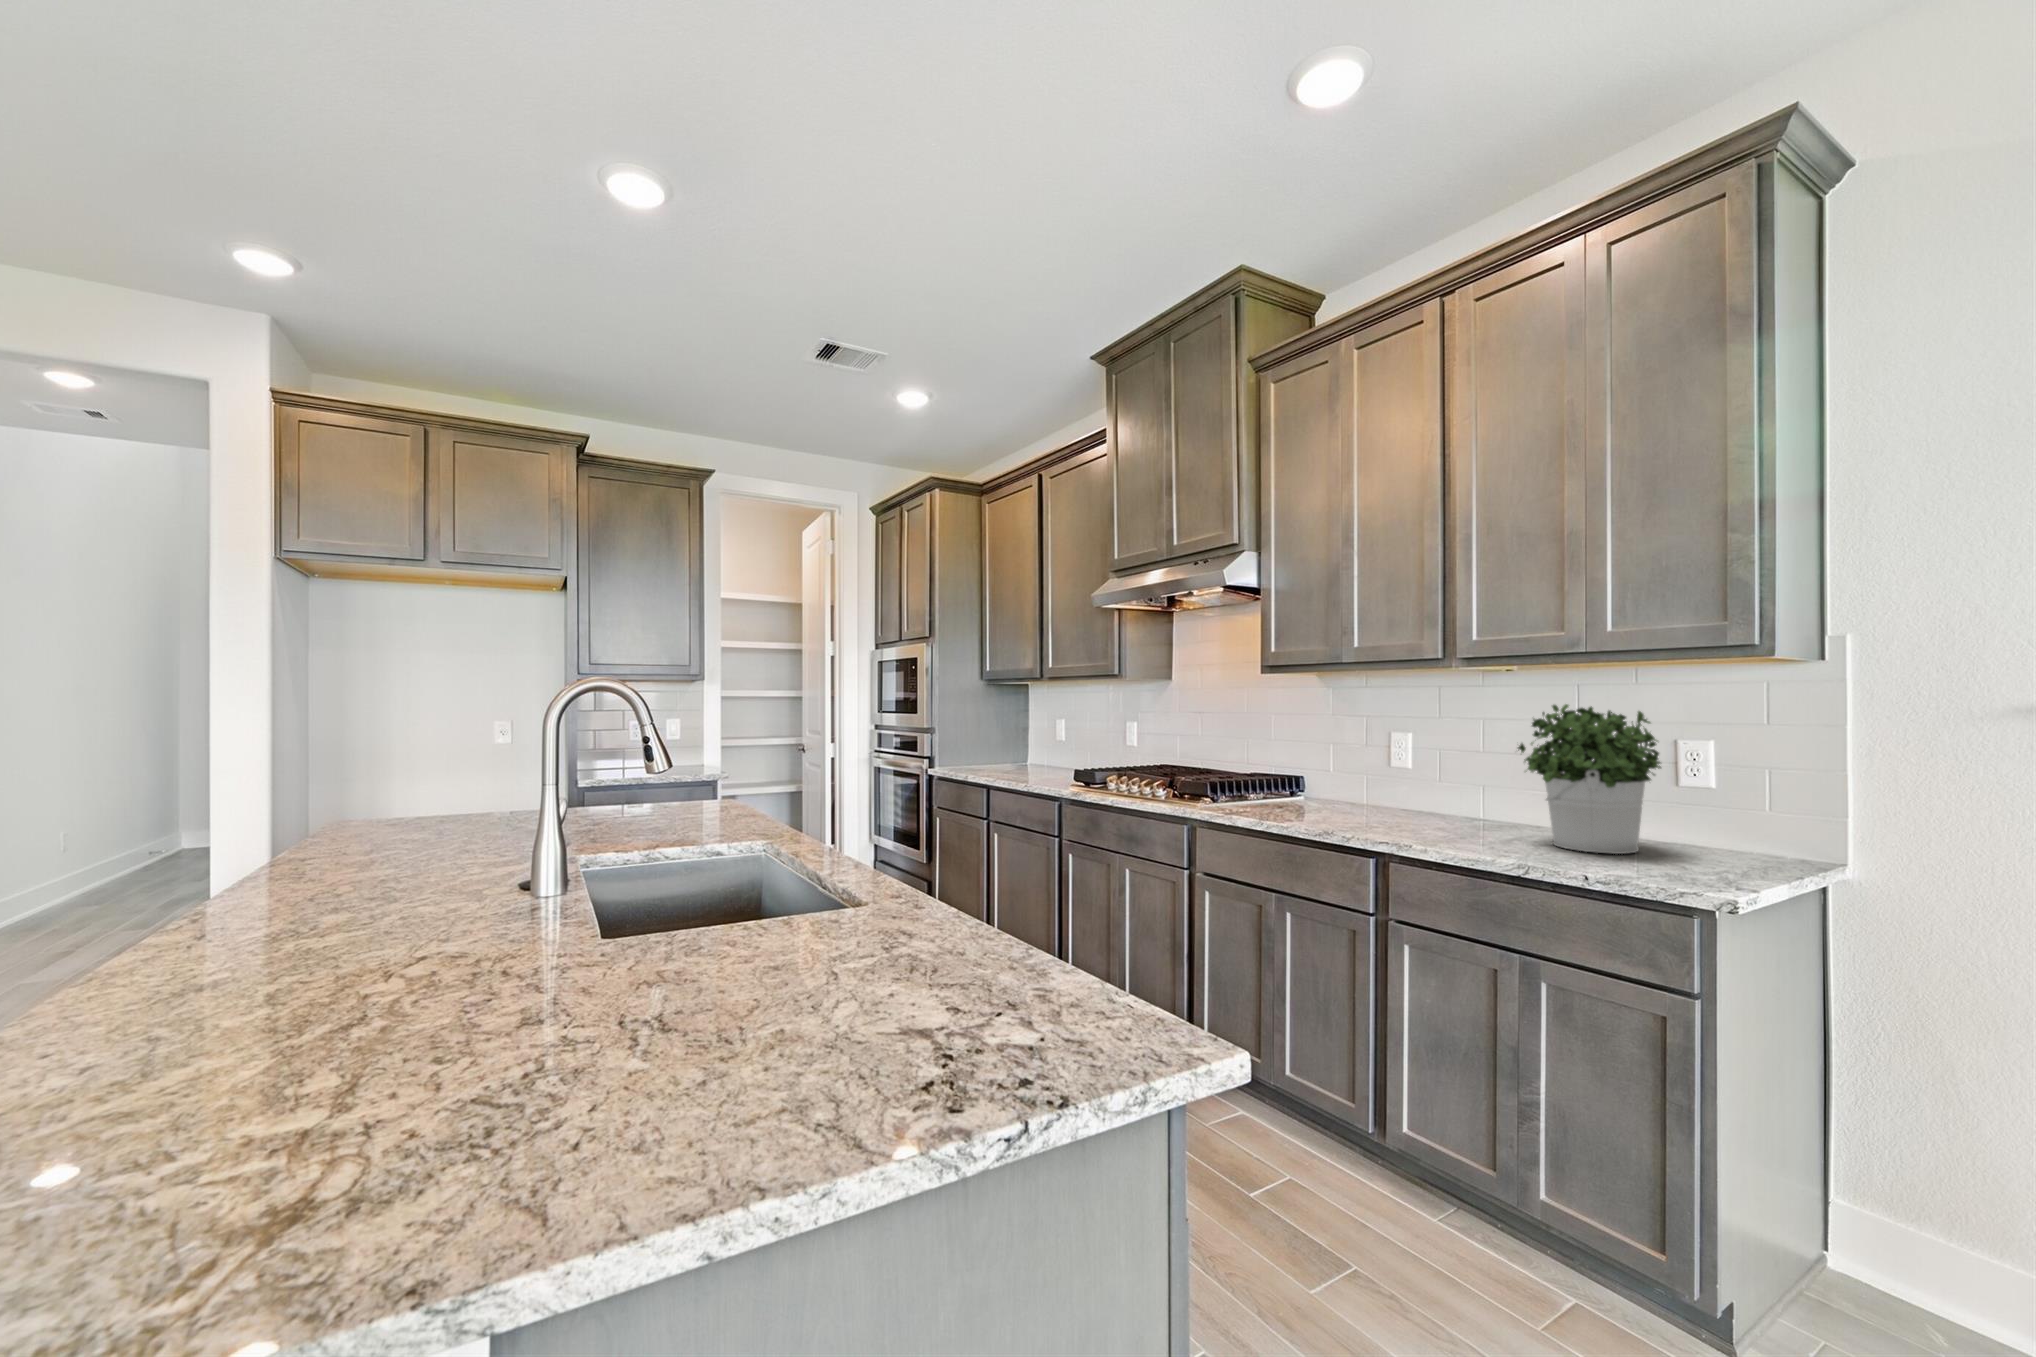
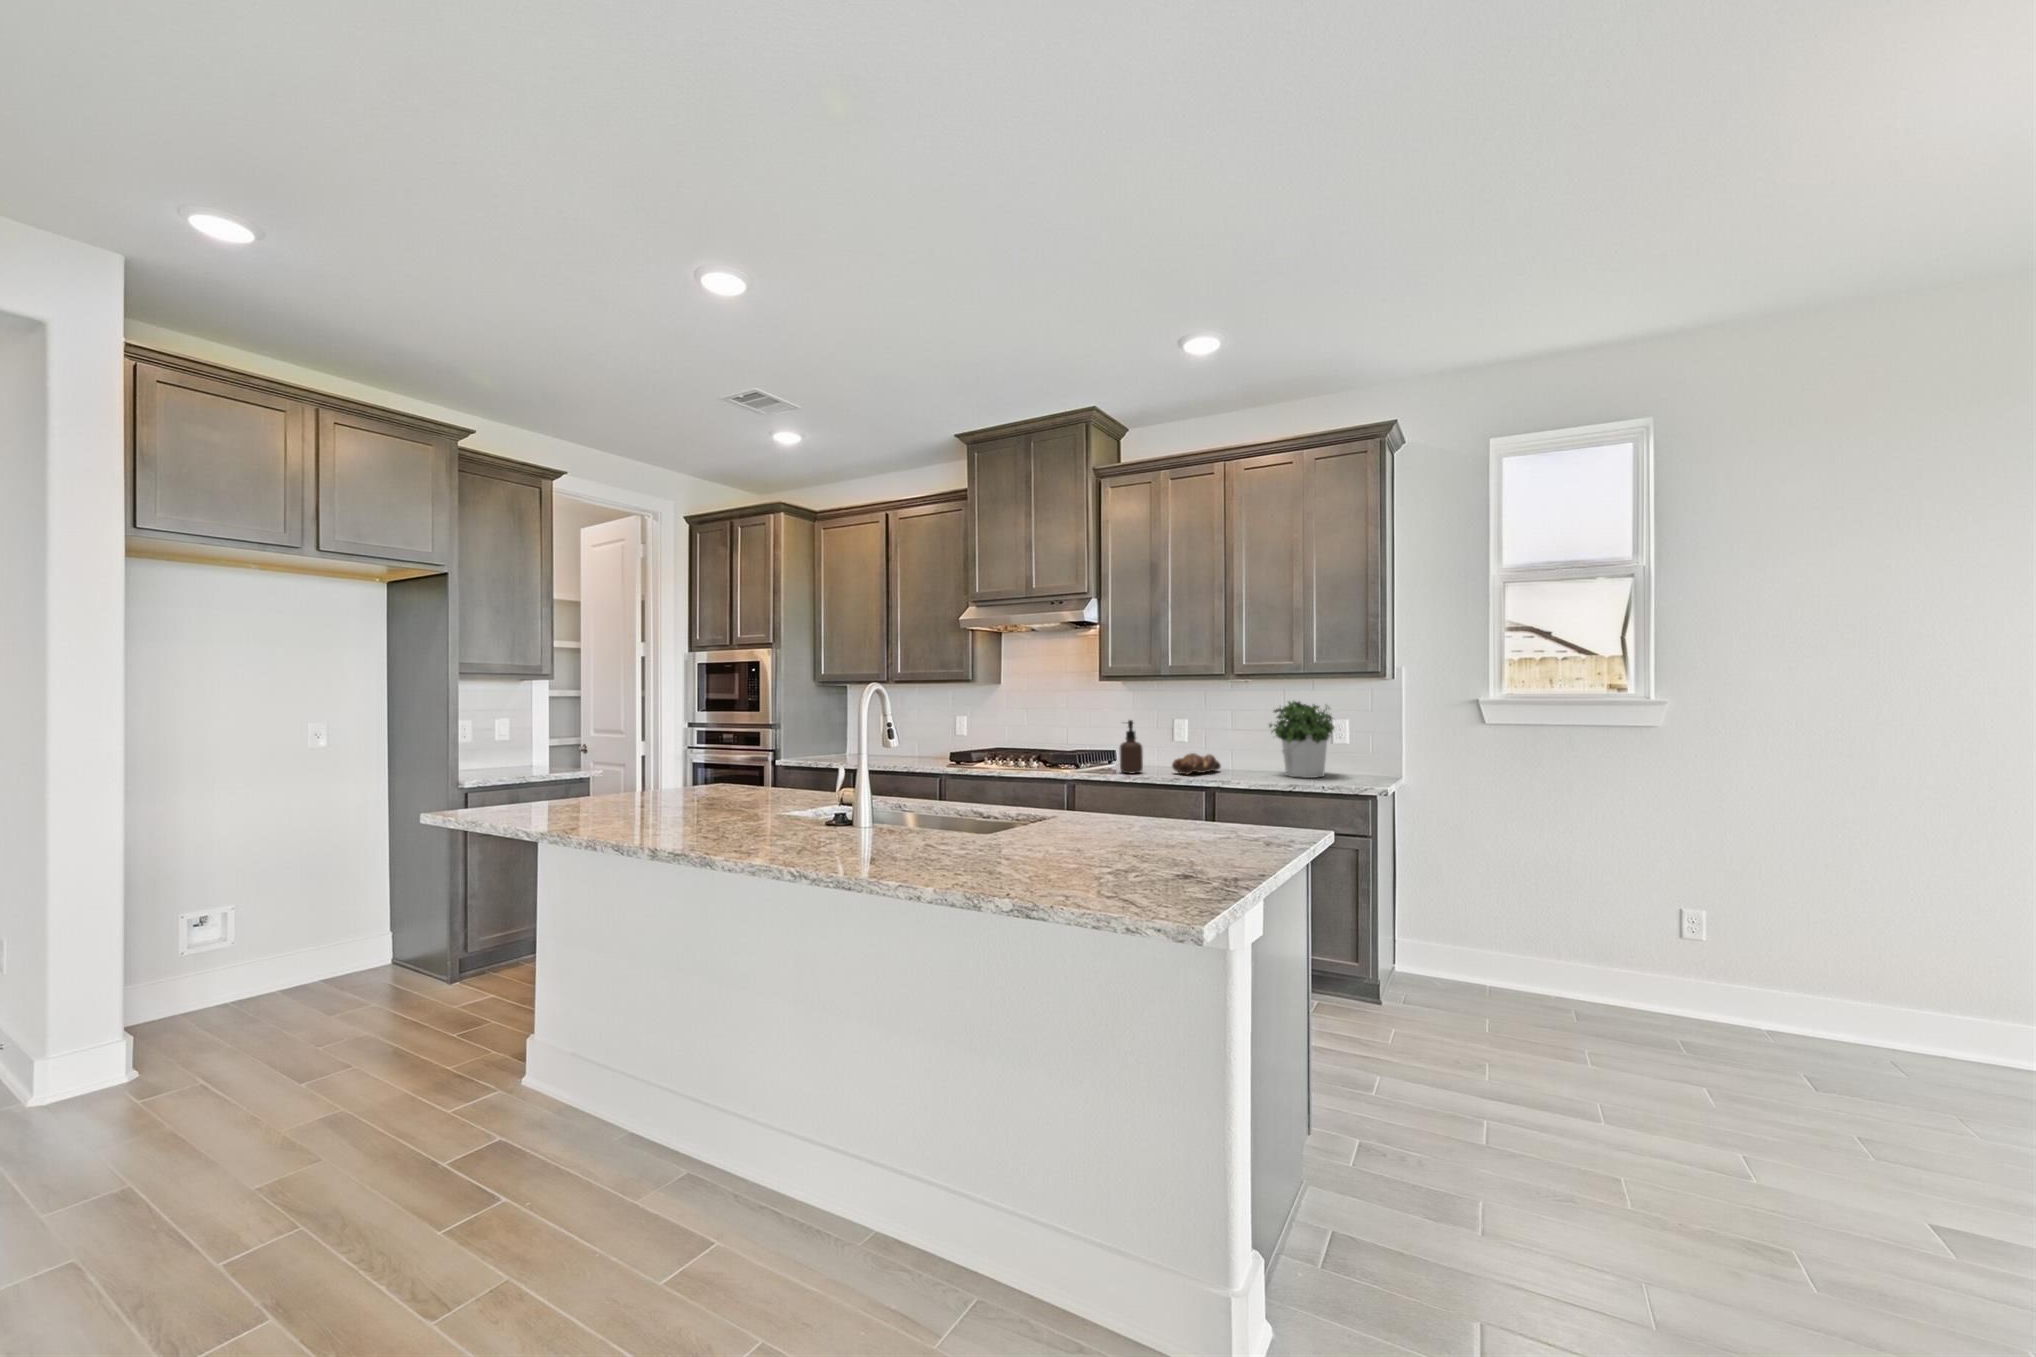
soap dispenser: none [1256,732,1294,816] -> present [1120,720,1143,773]
bread loaf: none [1339,790,1436,826] -> present [1172,753,1221,774]

